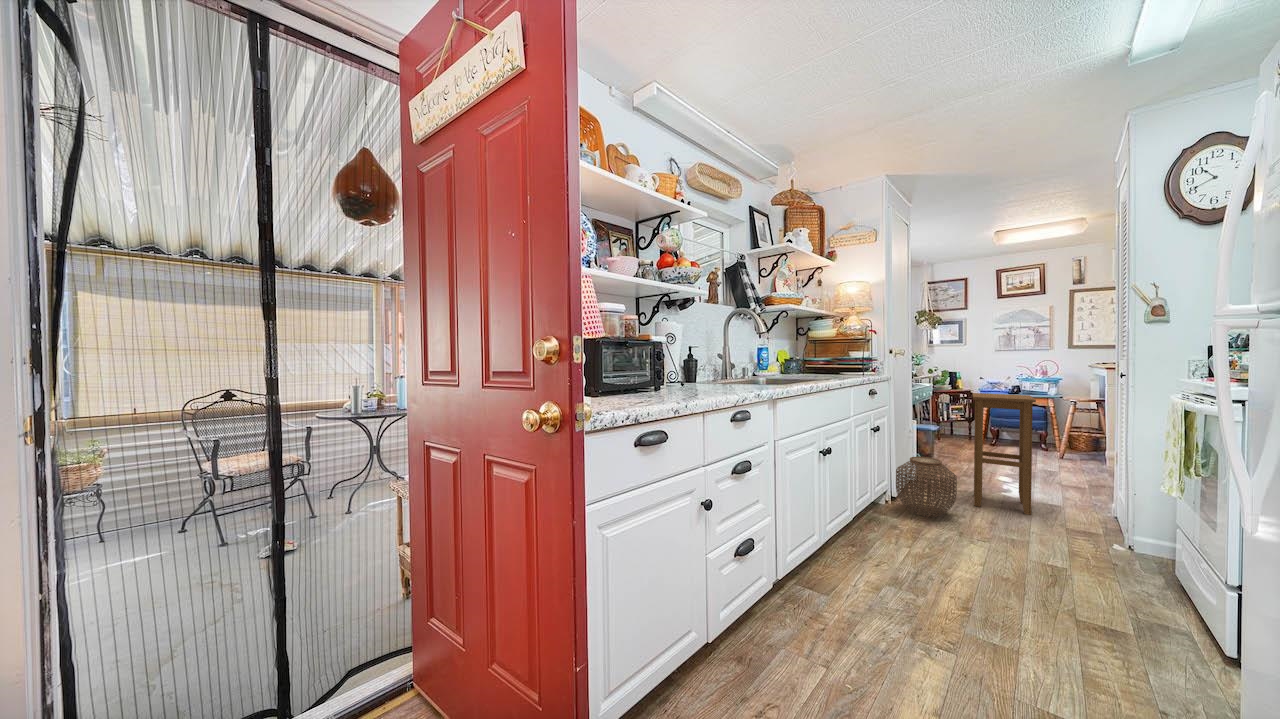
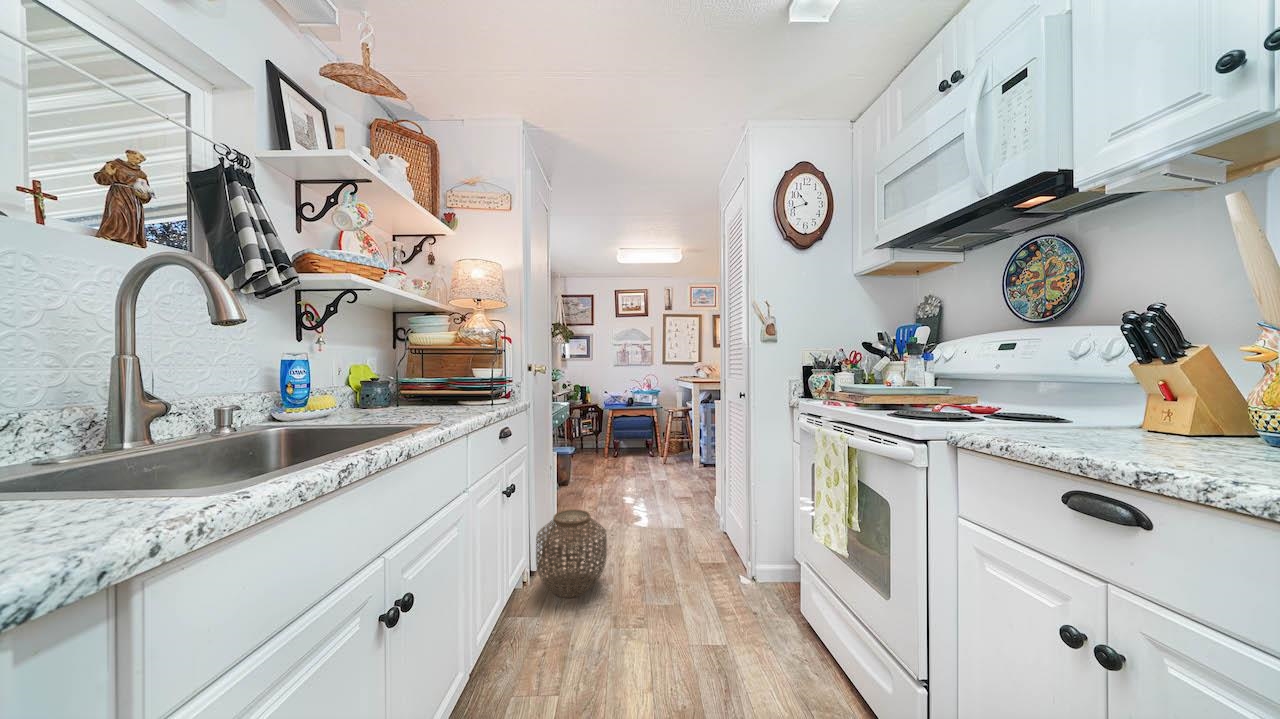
stool: present [973,393,1036,515] -> none [614,416,674,554]

